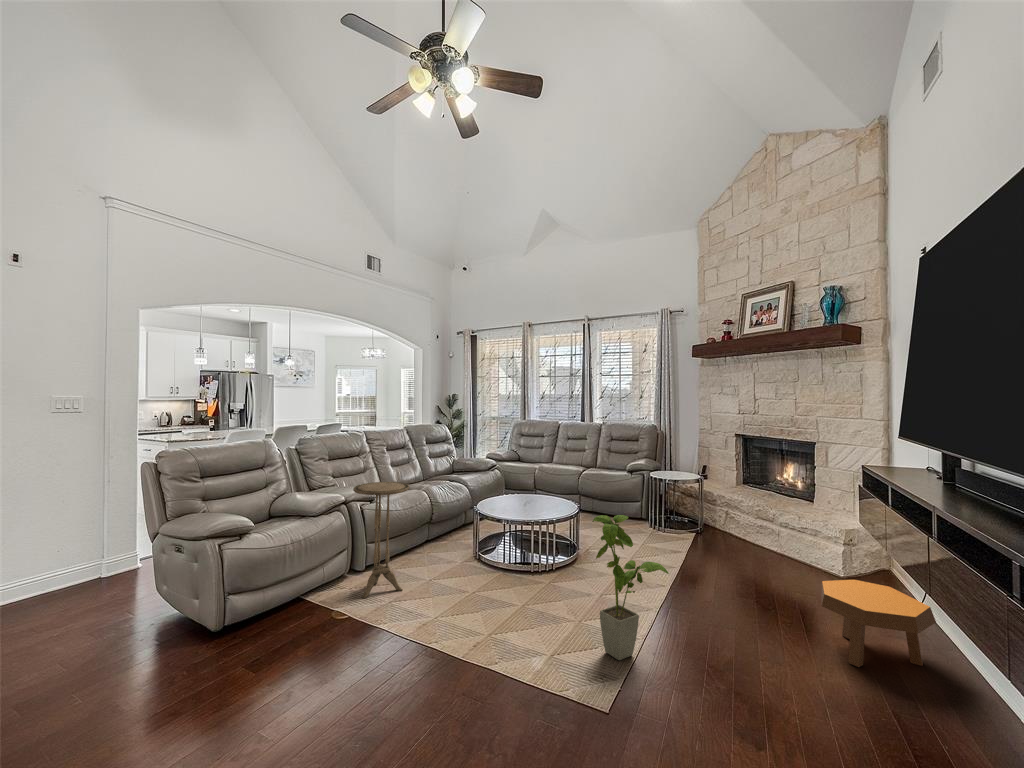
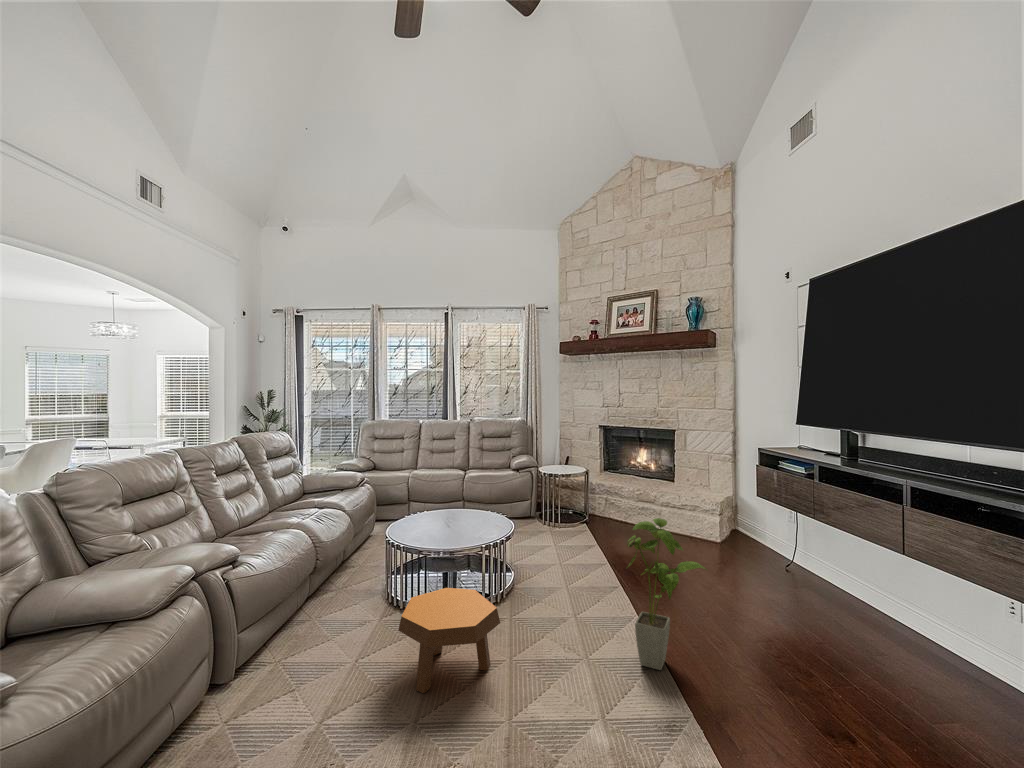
side table: present [353,482,410,598] -> none [275,514,356,686]
footstool: present [821,580,936,667] -> present [398,588,500,693]

